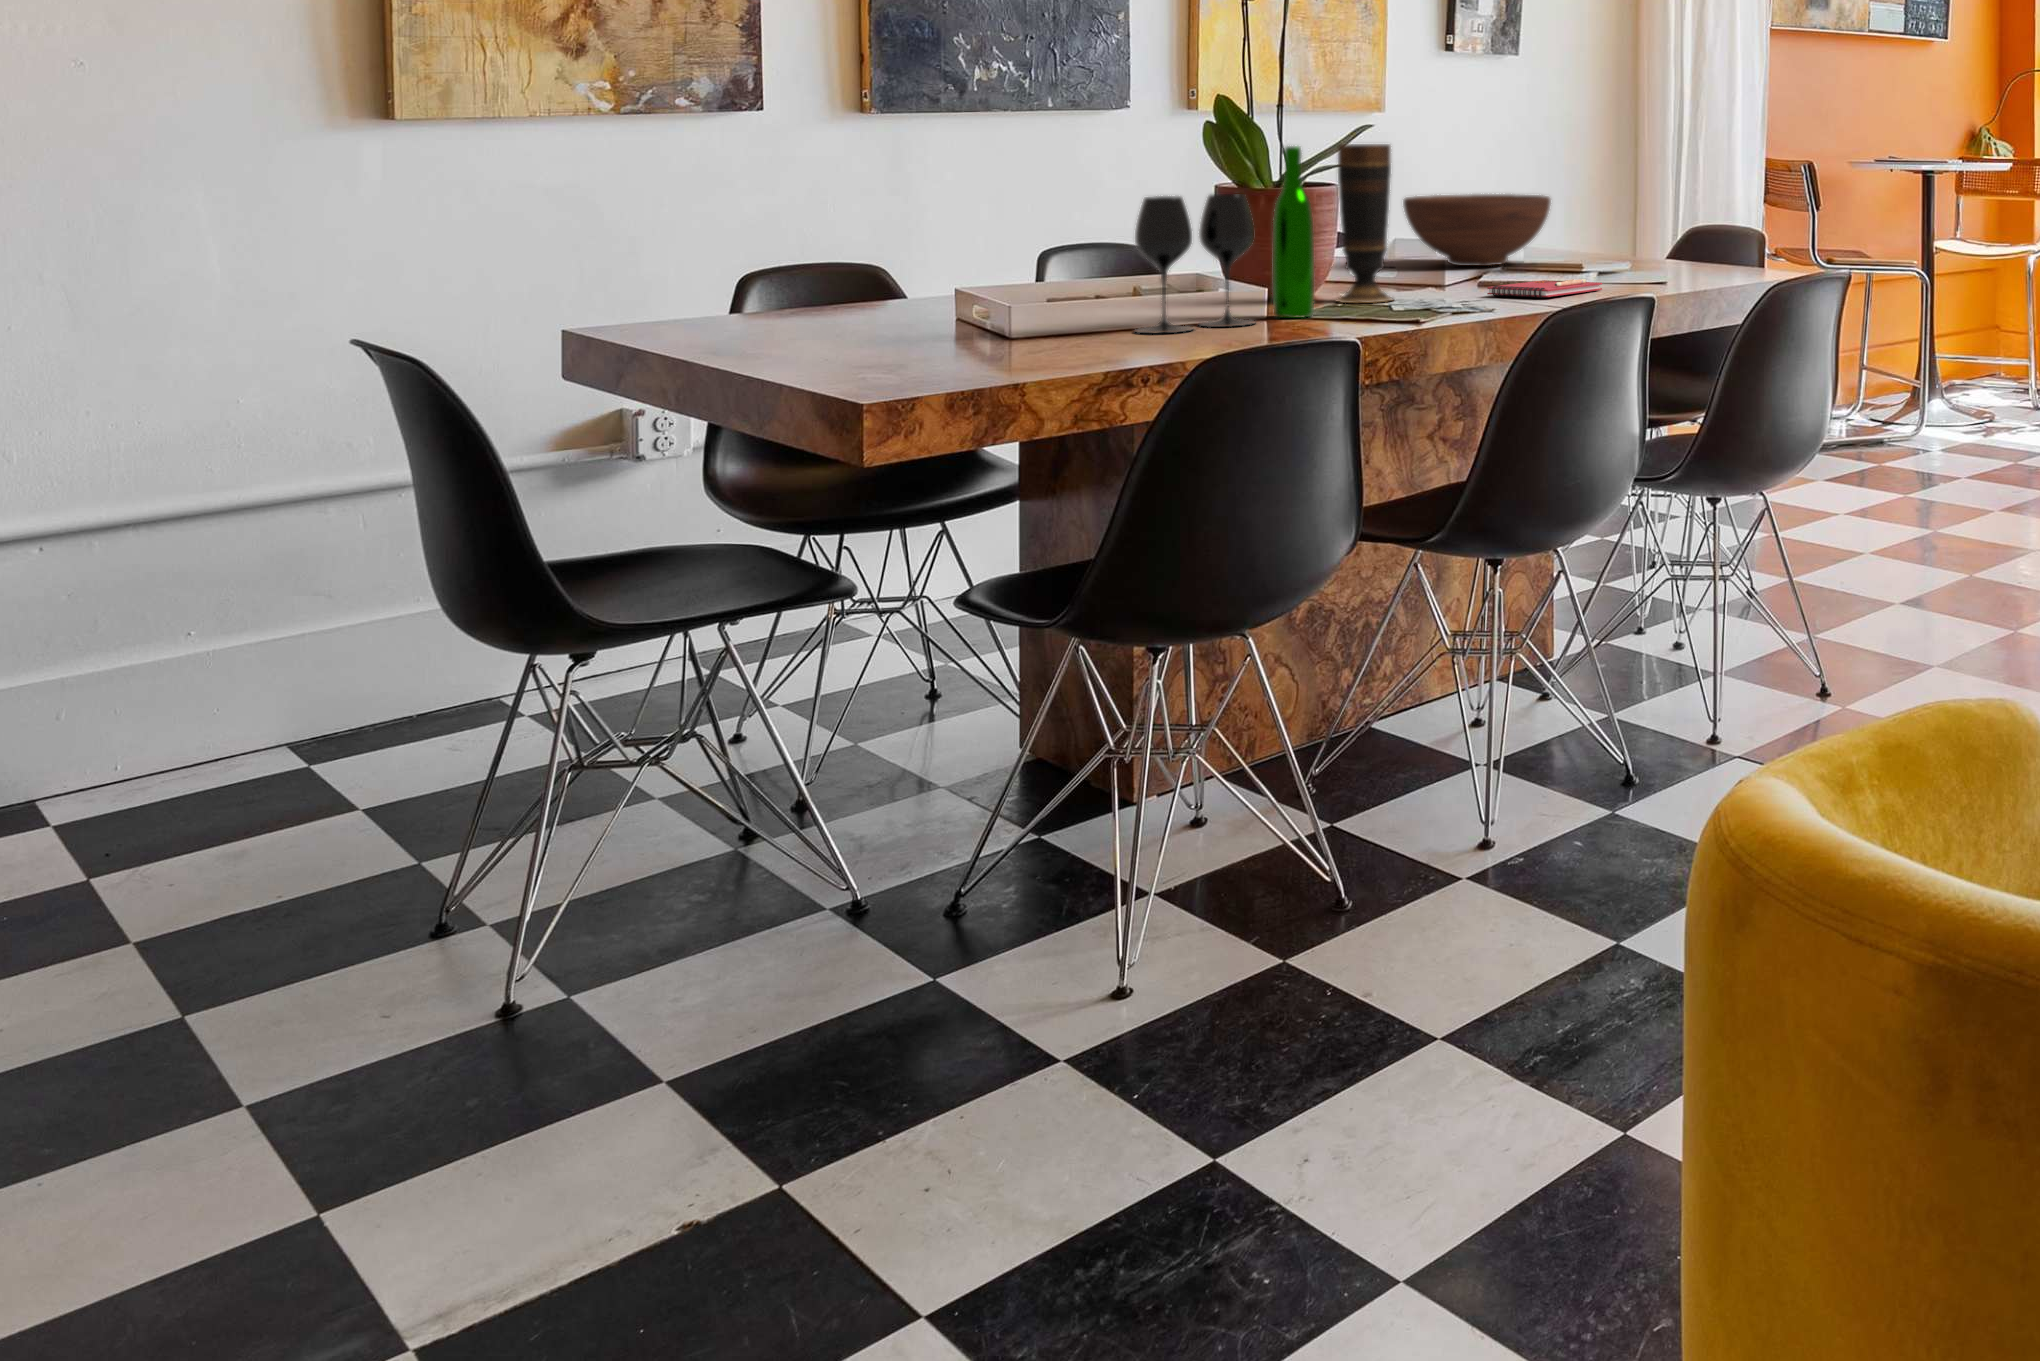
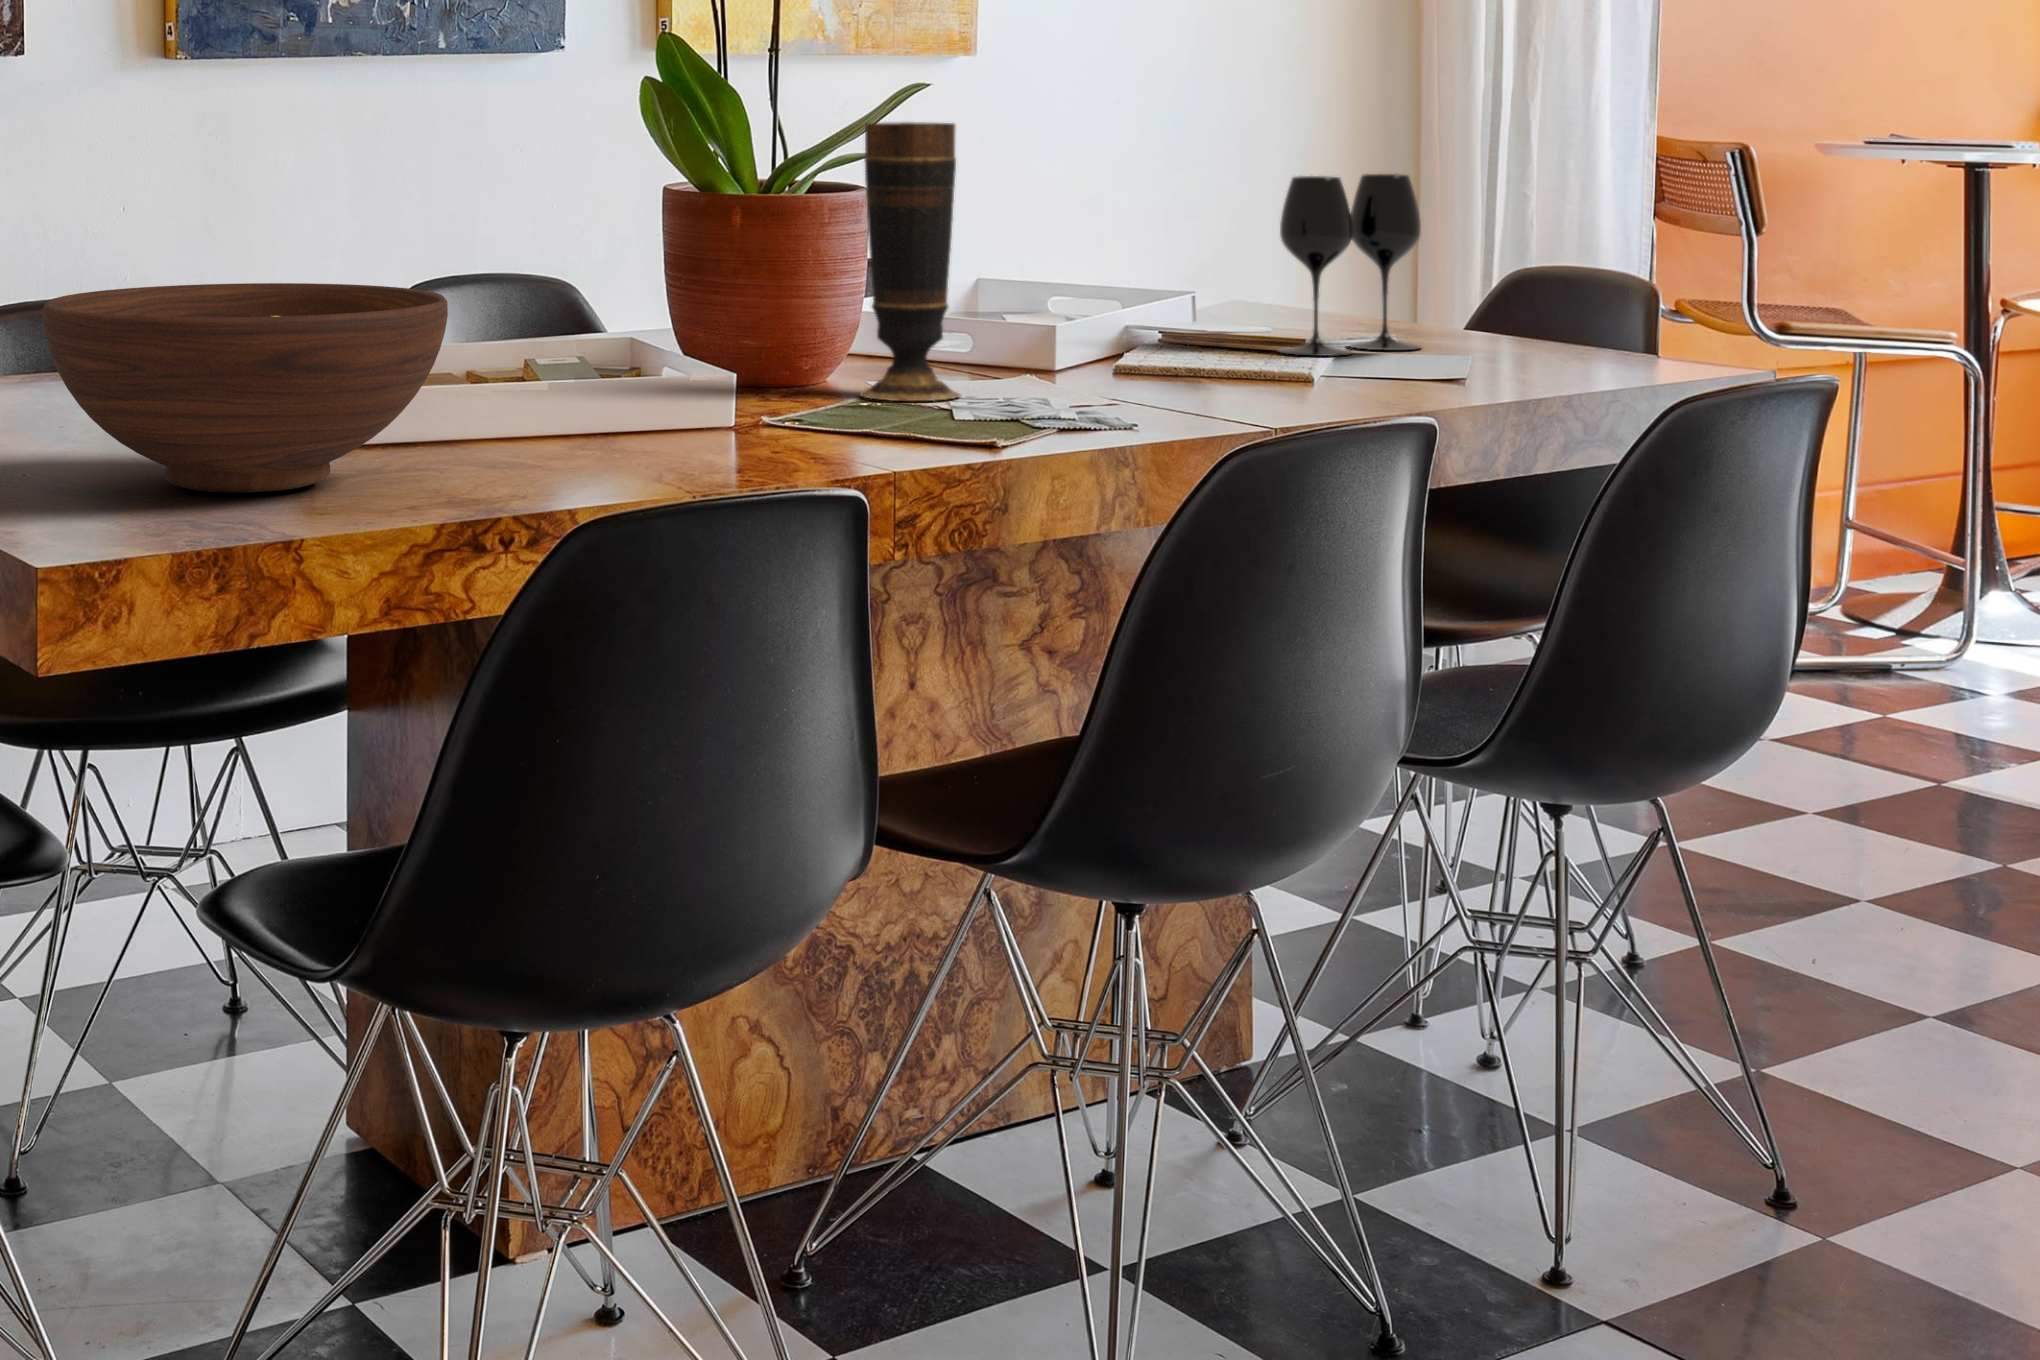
wine bottle: present [1272,146,1314,318] -> none [747,129,816,428]
wine glass: present [1135,194,1254,333] -> present [1279,174,1421,356]
fruit bowl: present [1403,194,1551,266] -> present [43,283,448,493]
notebook: present [1487,279,1602,298] -> none [1123,368,1333,405]

